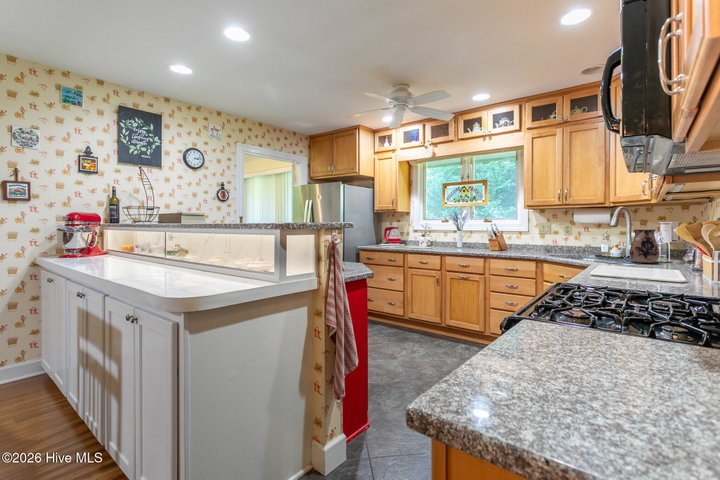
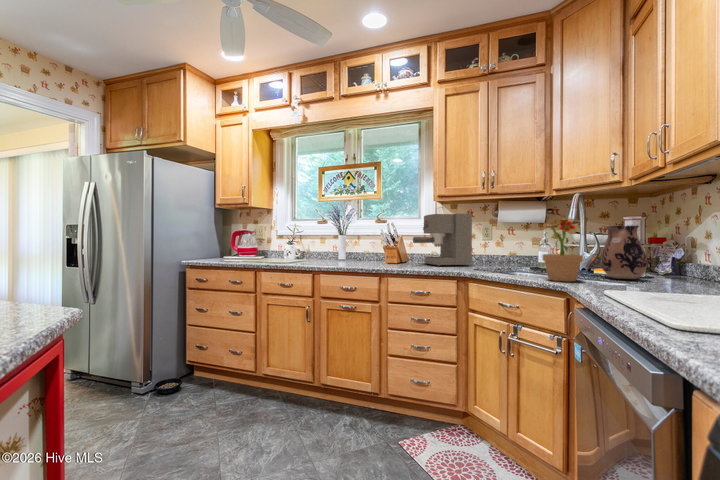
coffee maker: none [508,218,552,253] -> present [413,213,472,266]
potted plant: none [584,223,610,263] -> present [540,215,583,281]

